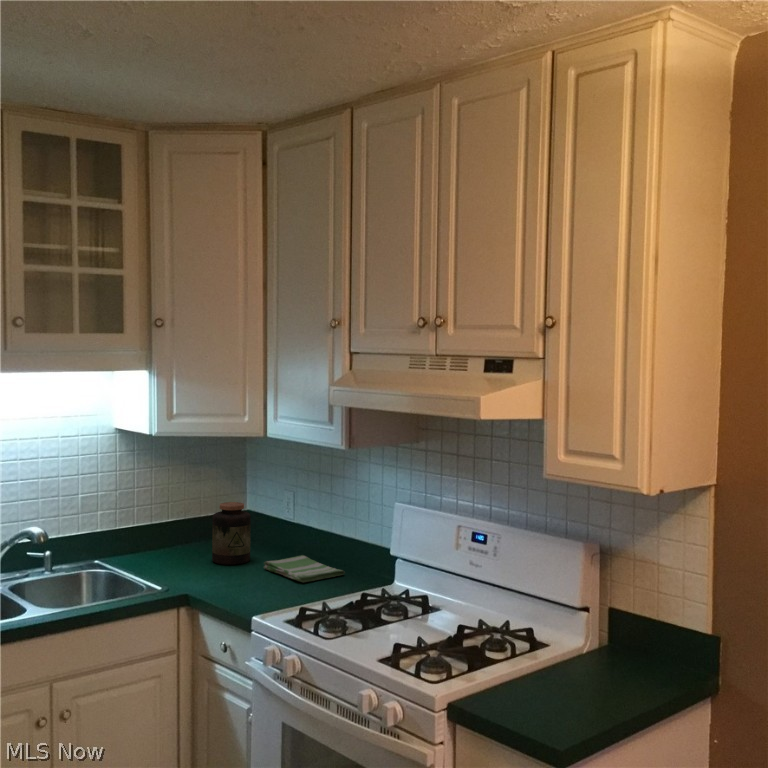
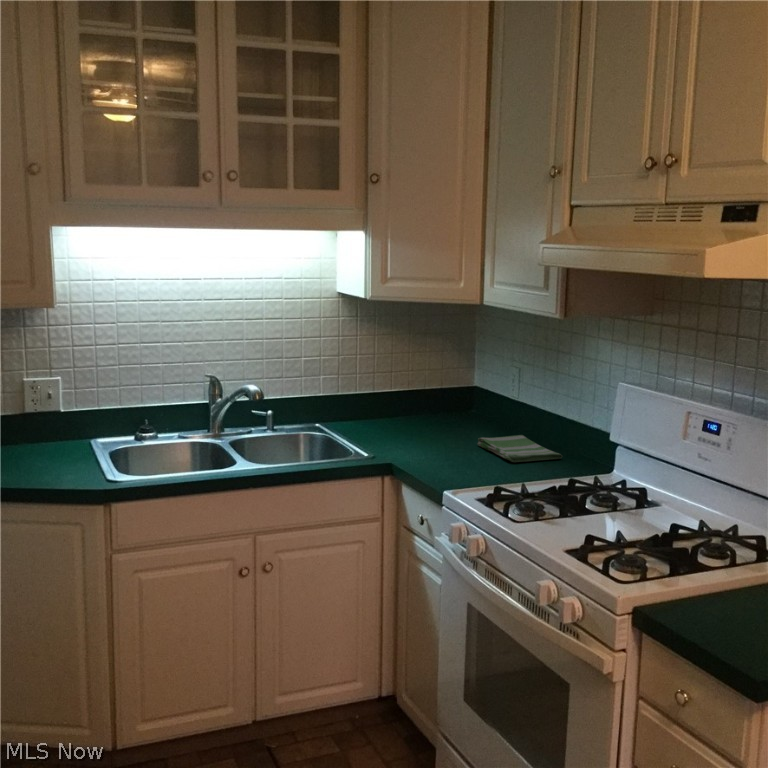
jar: present [212,502,251,565] -> none [428,374,469,438]

